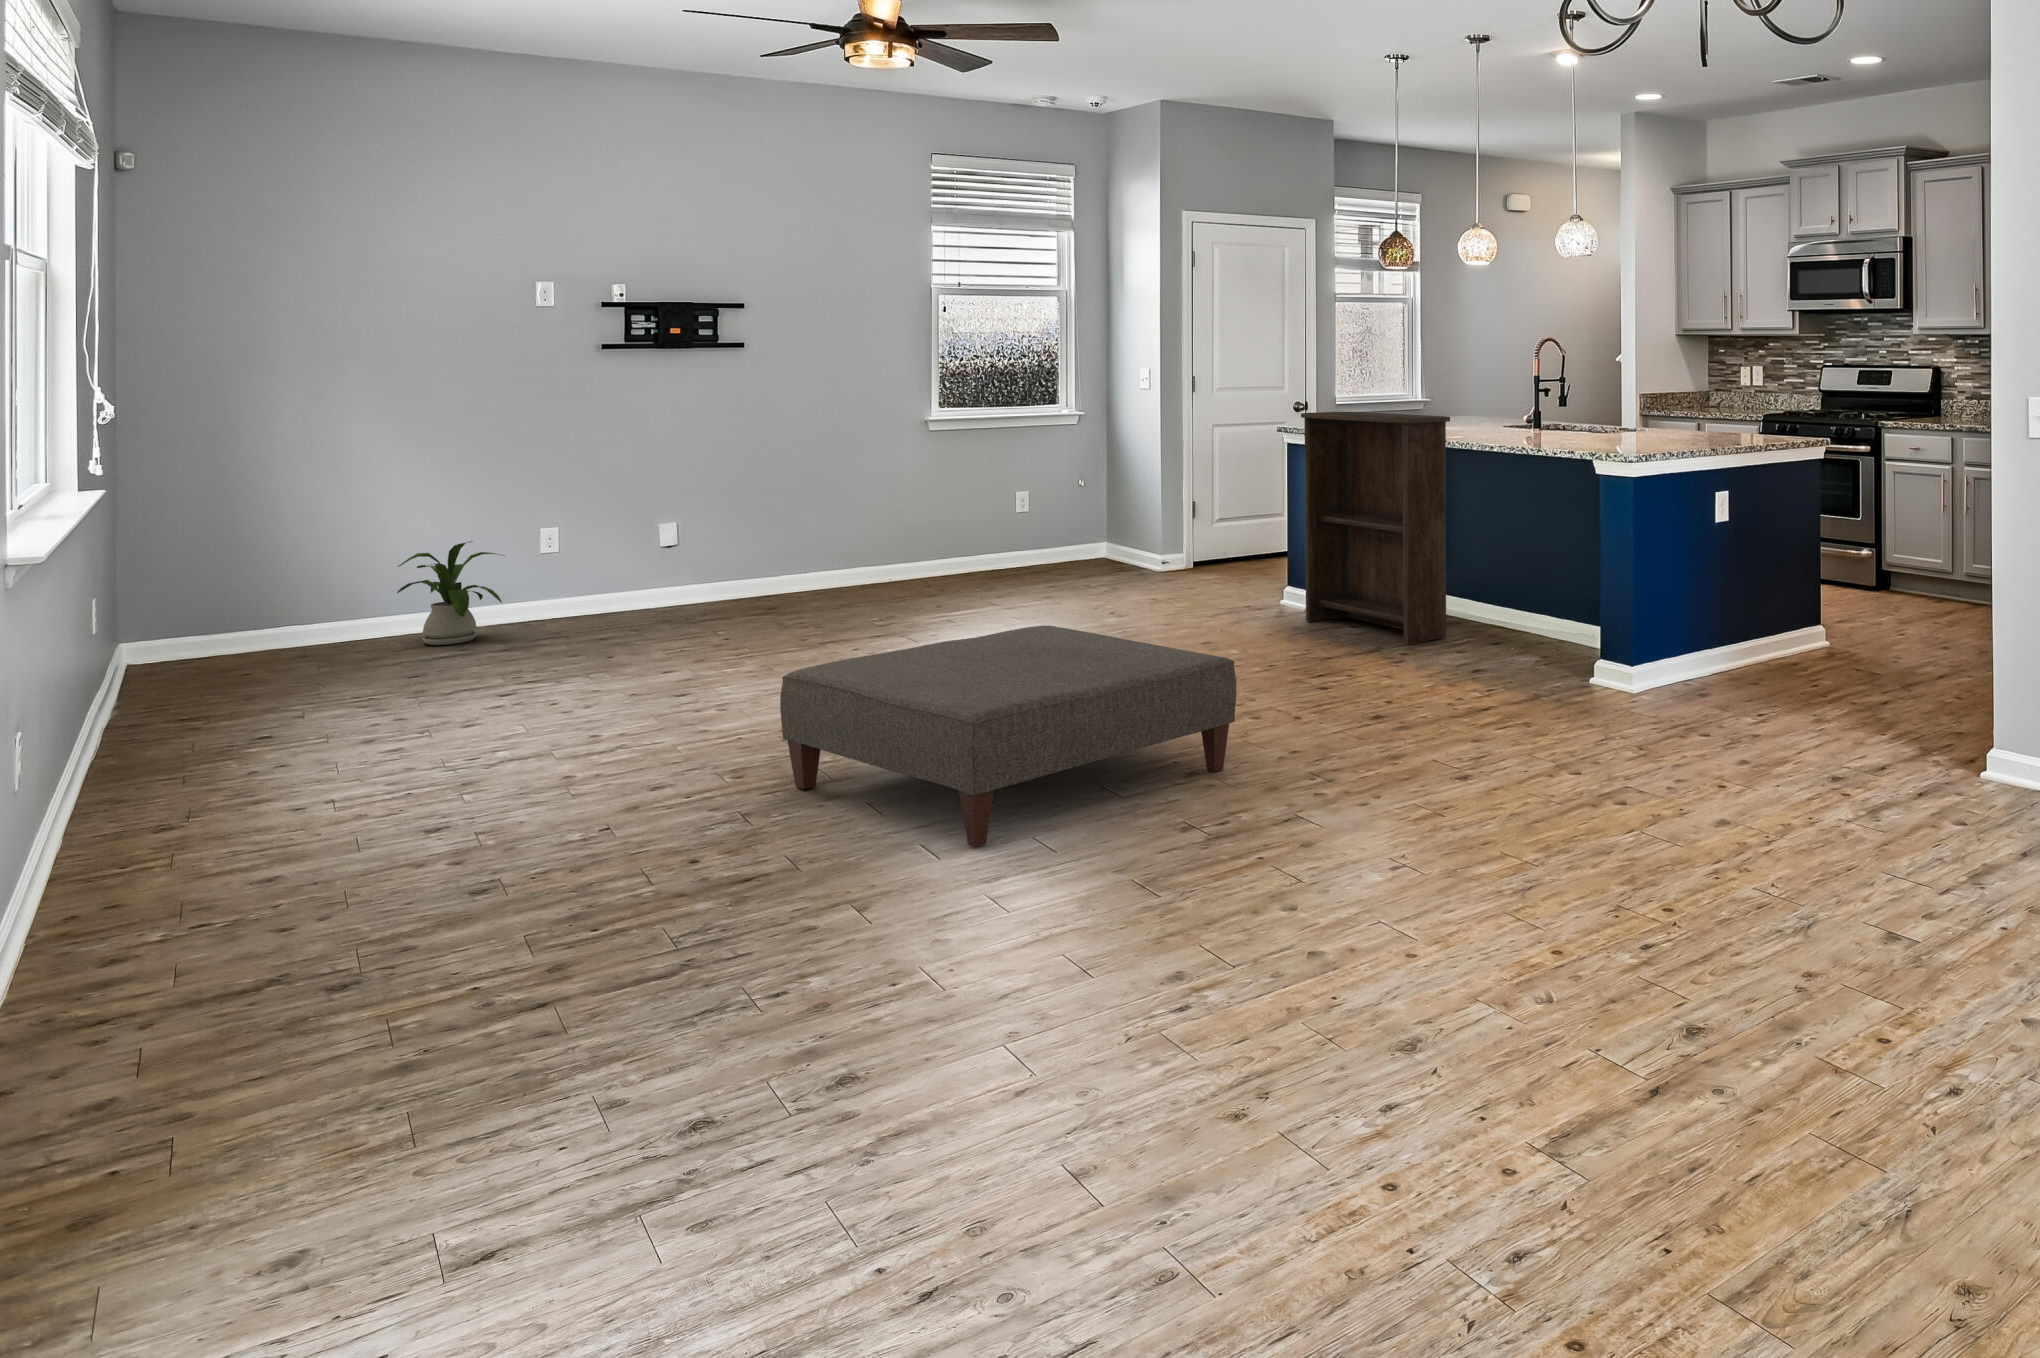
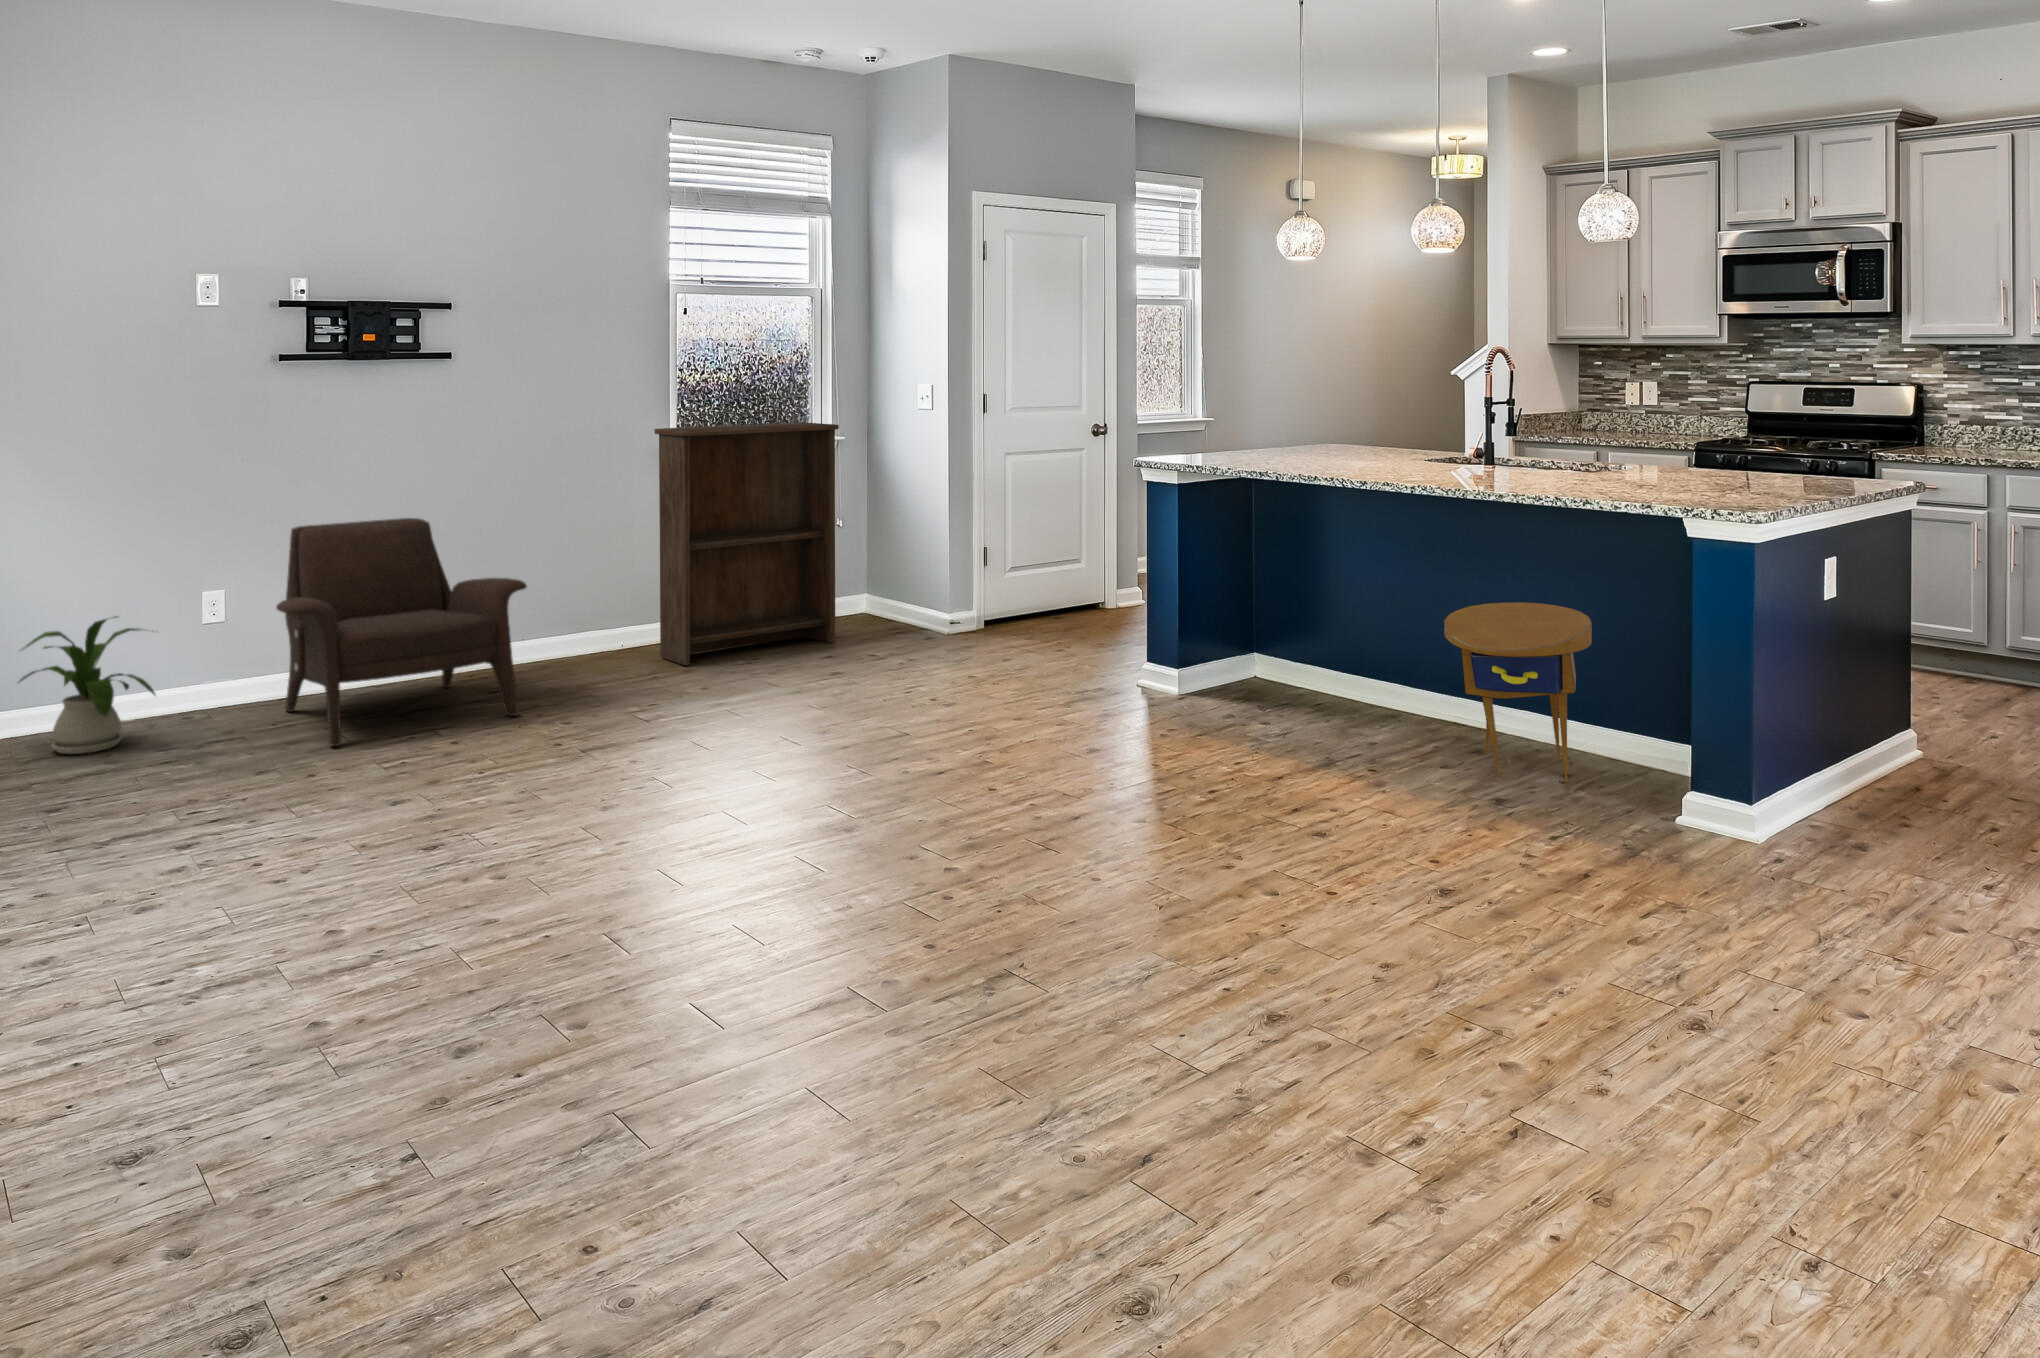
bookshelf: present [1301,411,1450,644] -> present [654,423,839,665]
armchair: none [596,473,795,640] -> present [276,518,527,746]
side table: none [1461,530,1566,660] -> present [1444,602,1592,782]
ottoman: present [780,626,1236,847] -> none [655,765,1334,1213]

